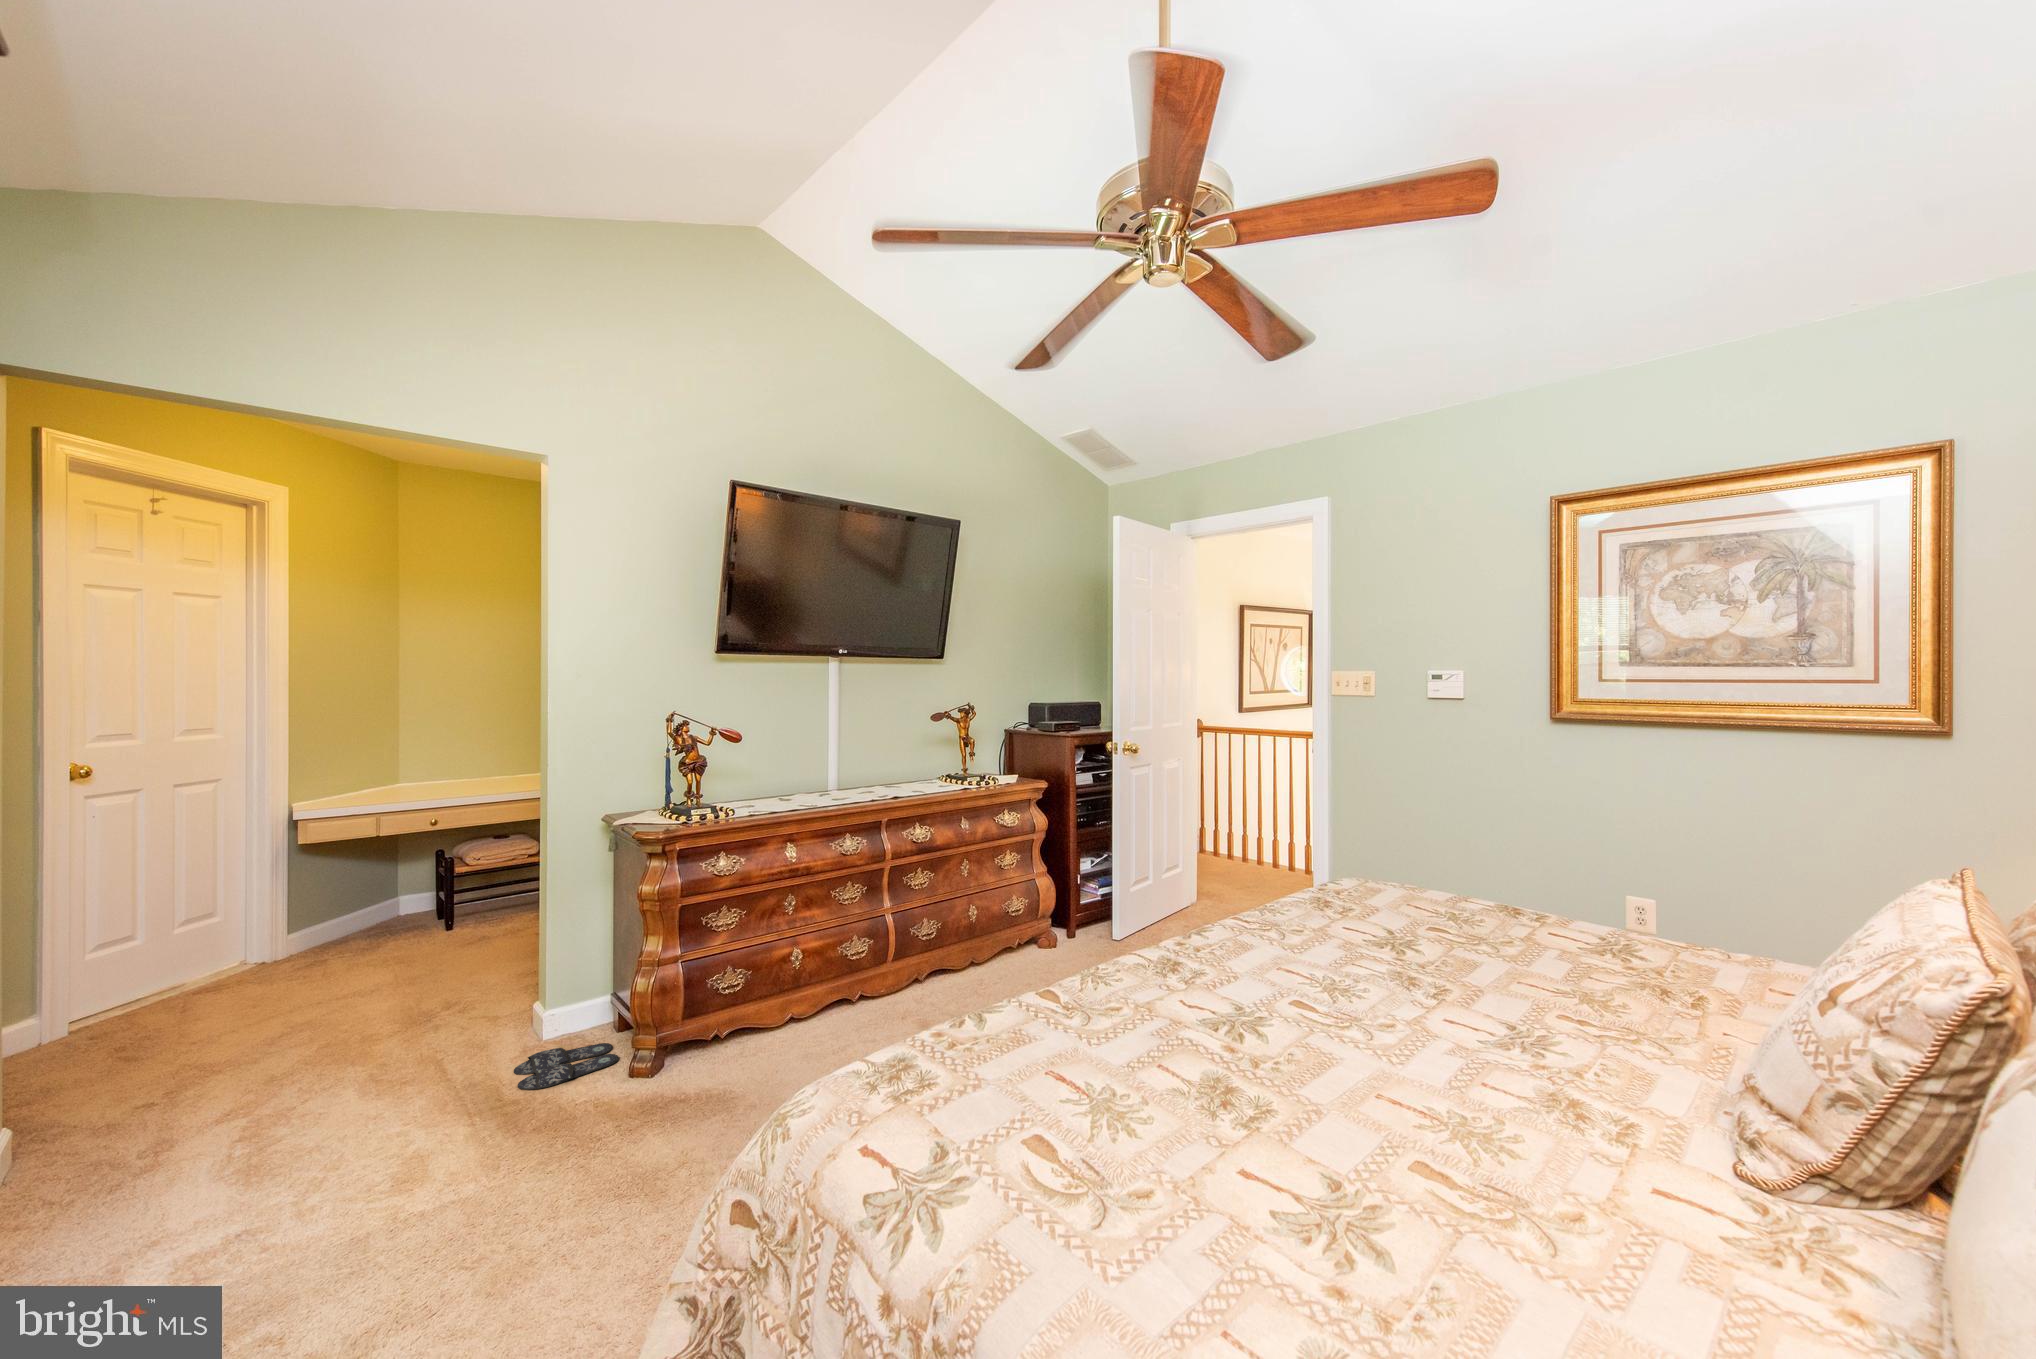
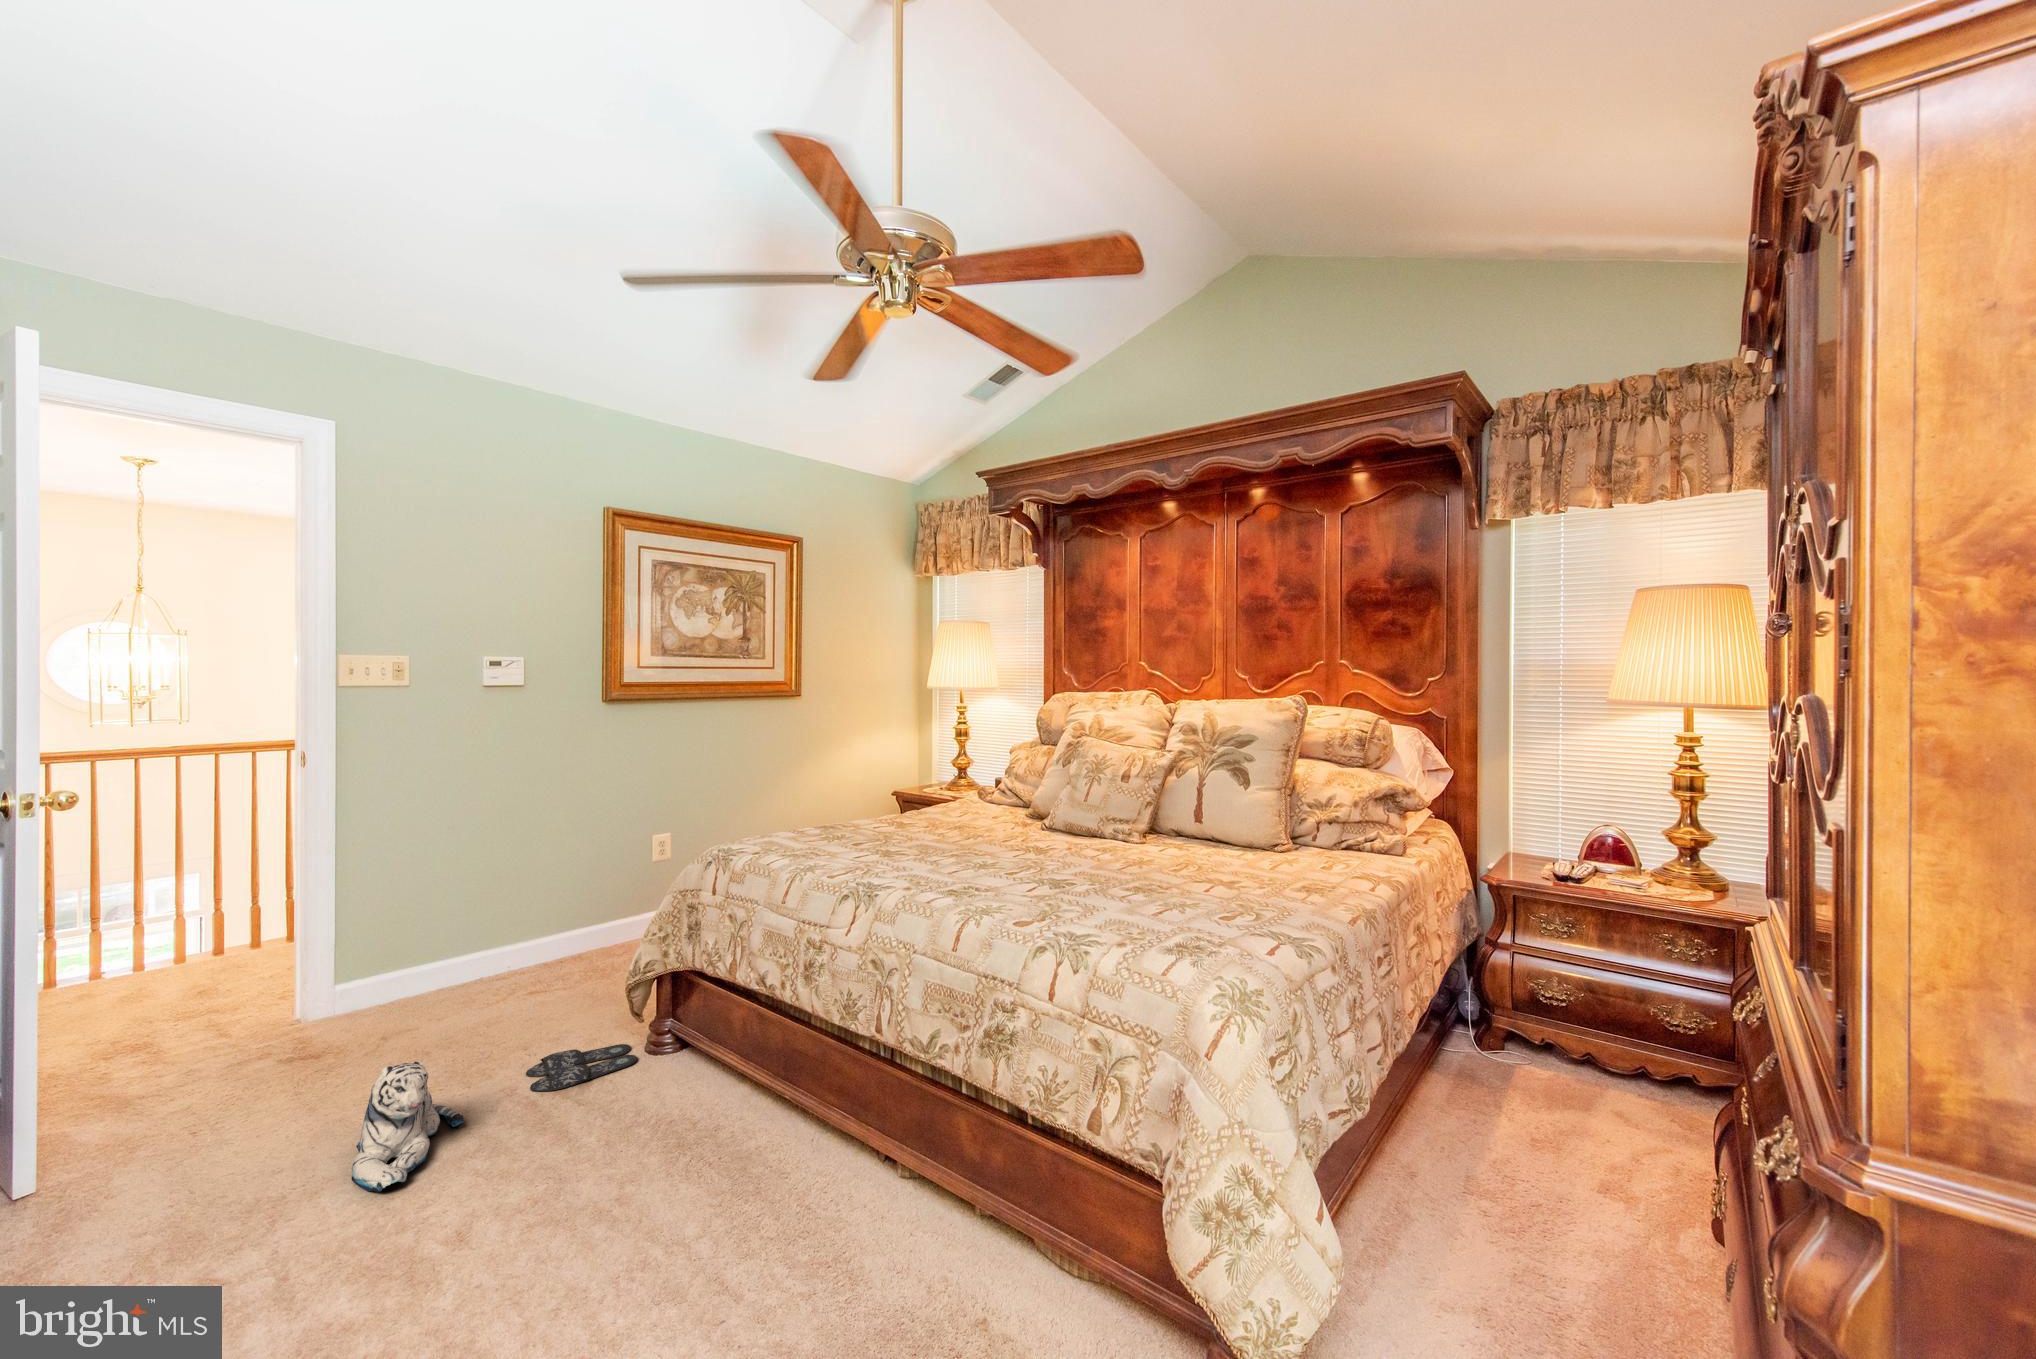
plush toy: none [347,1067,455,1191] -> present [351,1062,464,1192]

